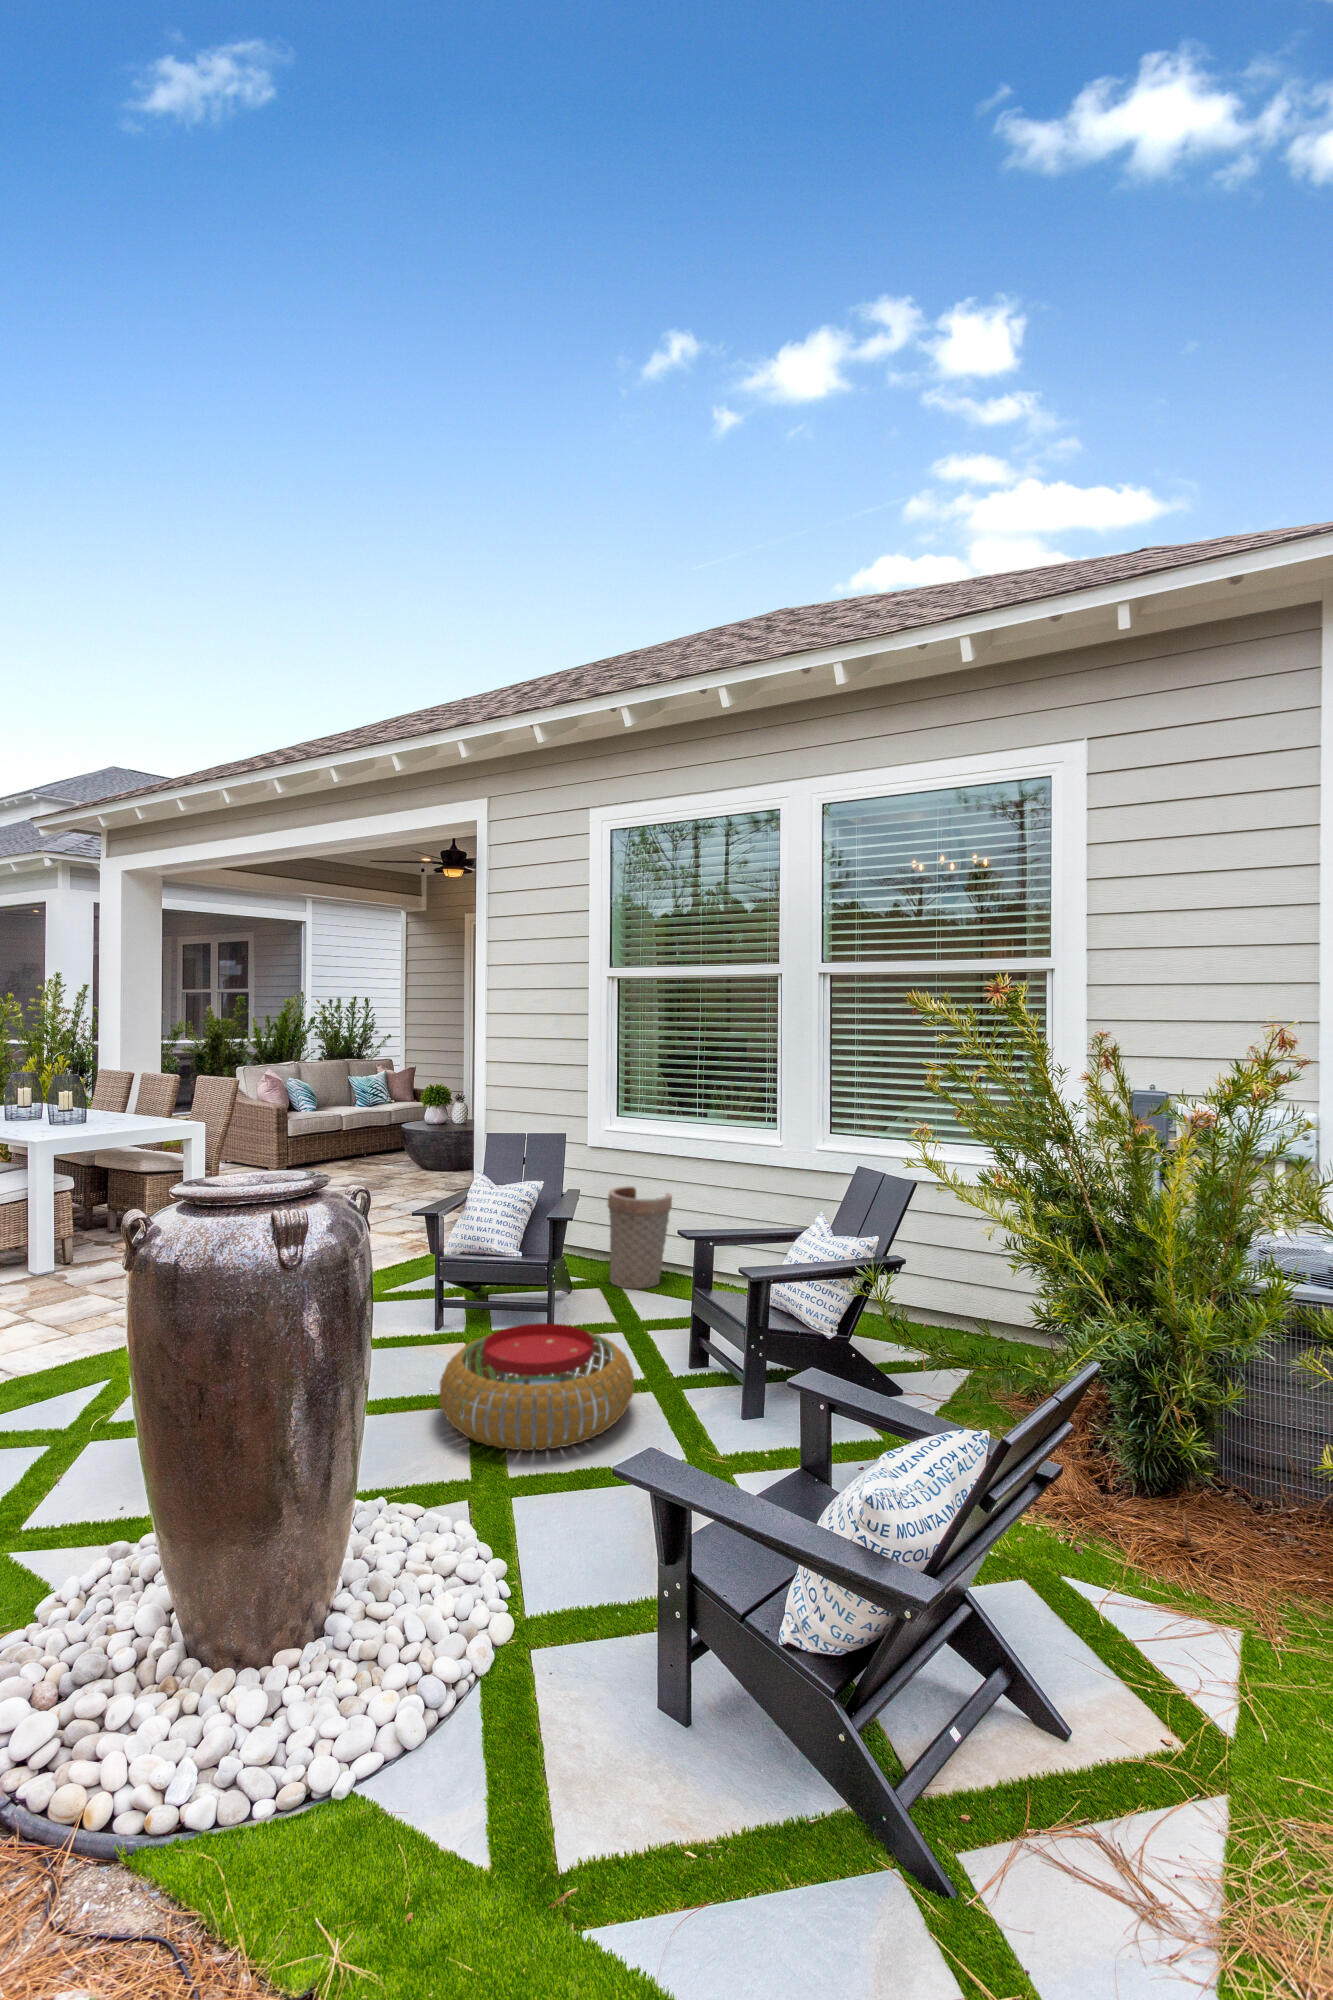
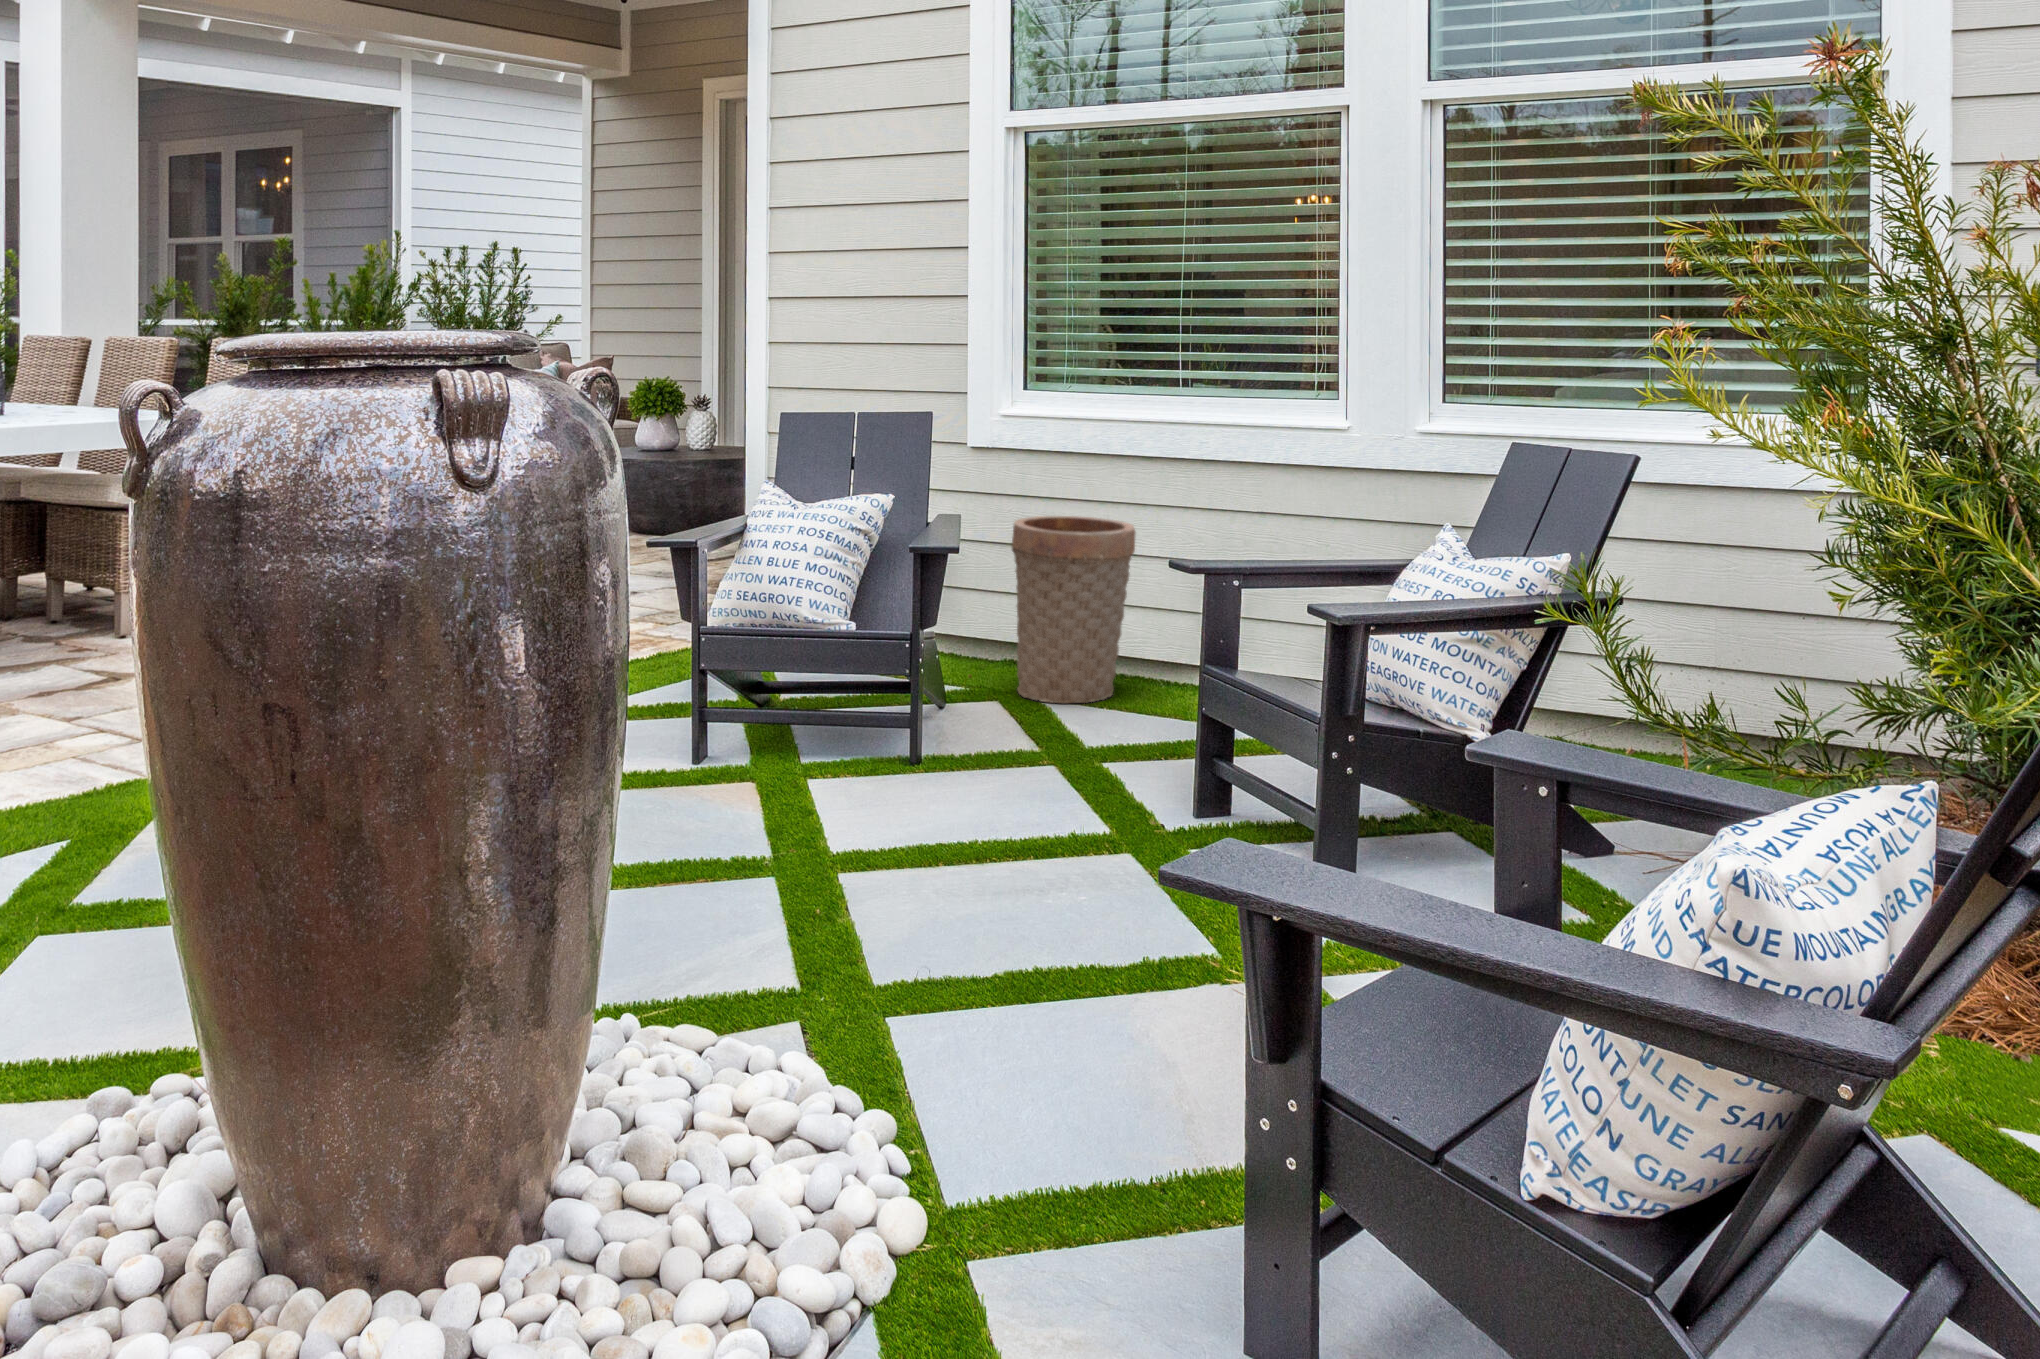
pouf: present [439,1323,634,1451] -> none [722,727,1101,946]

